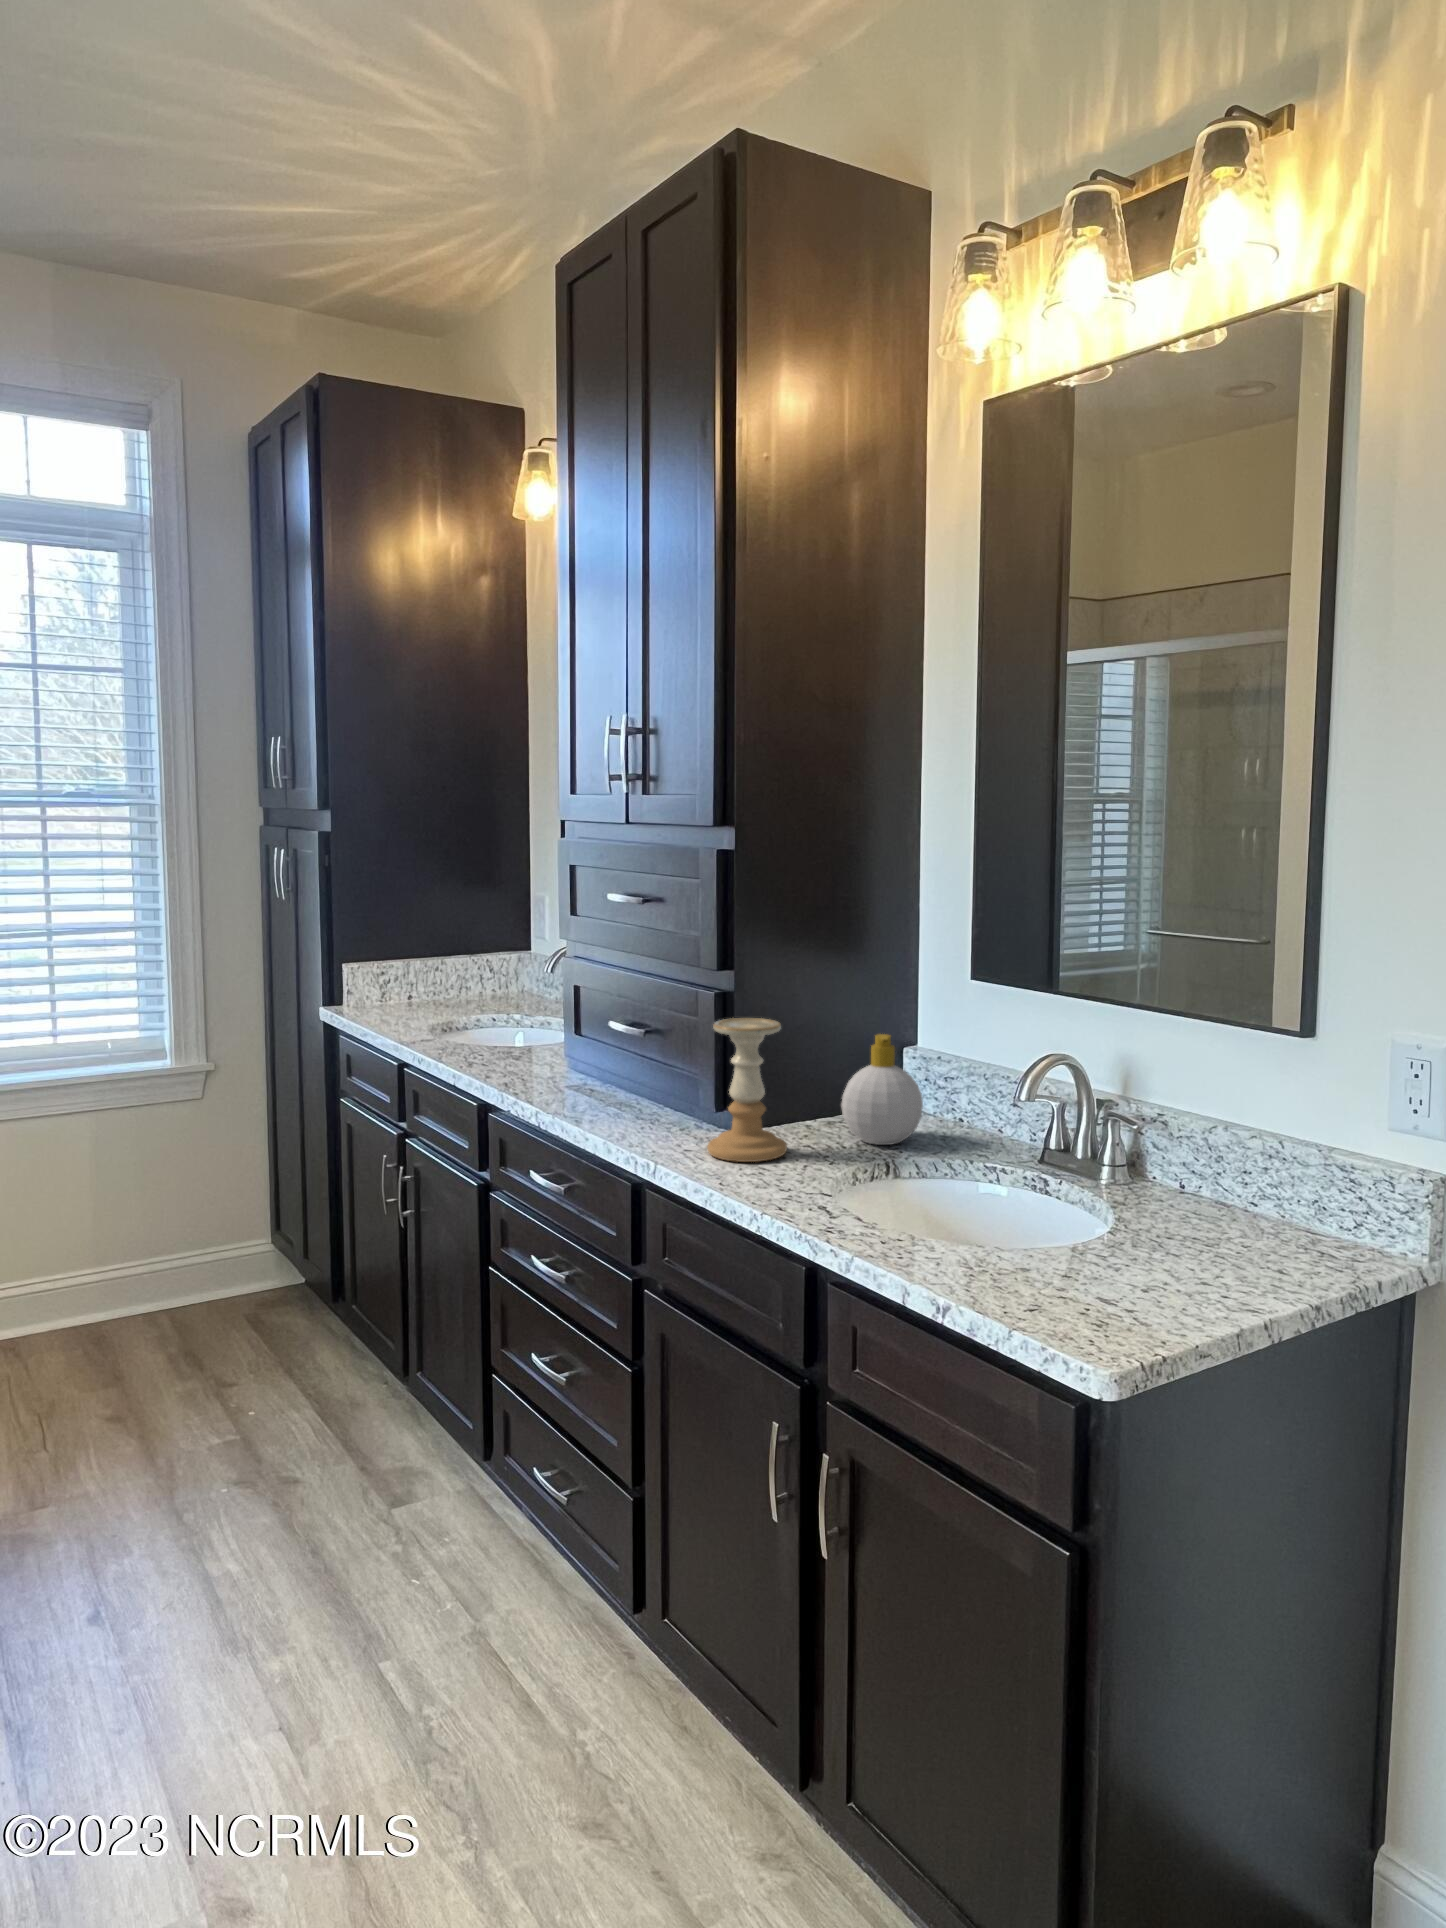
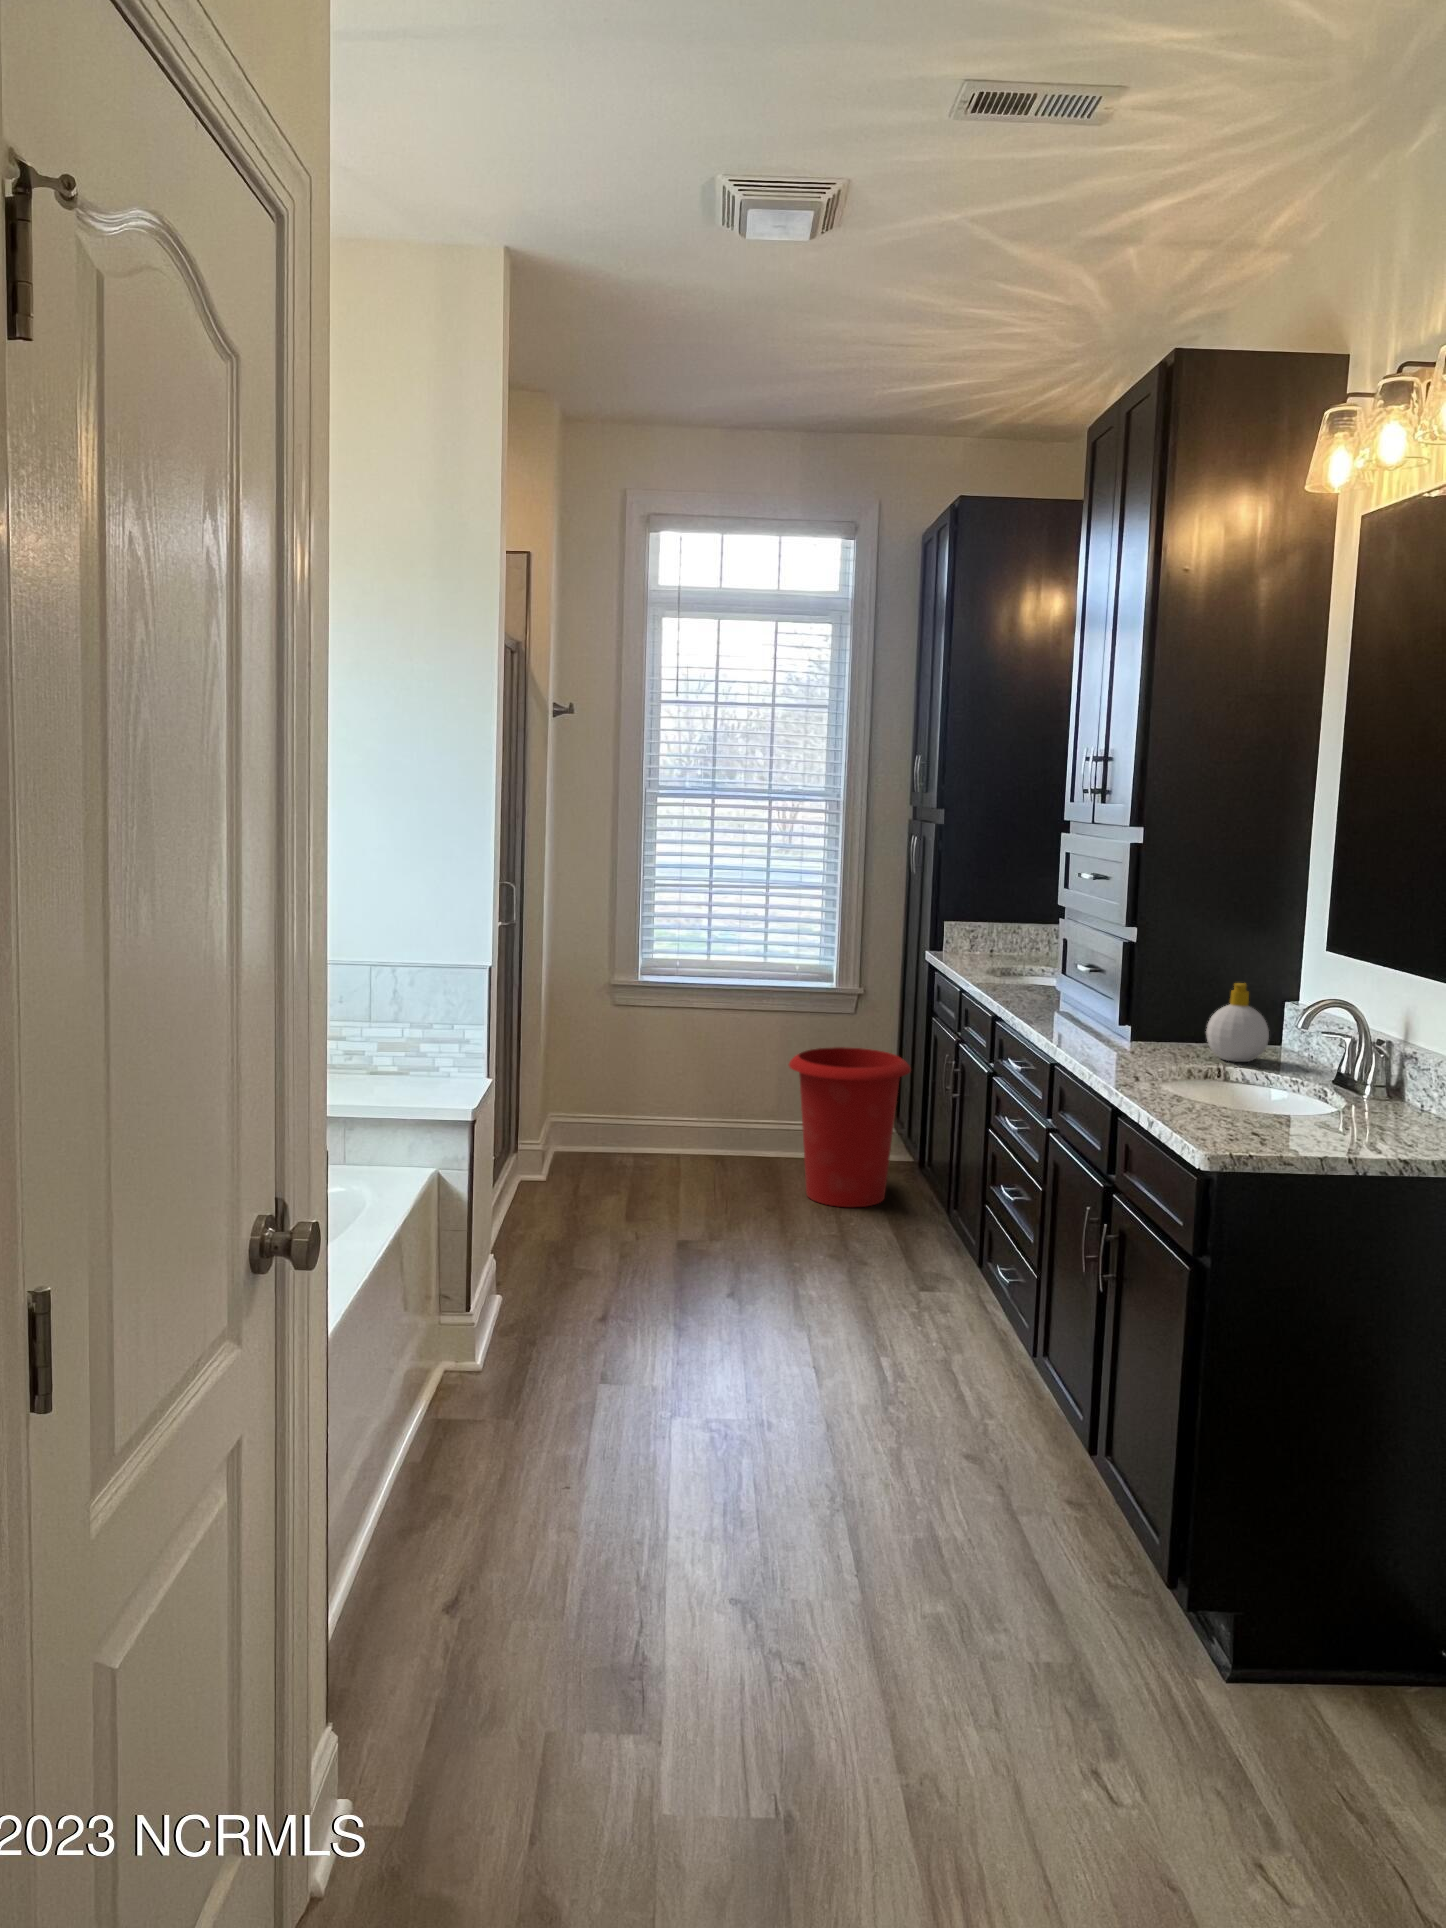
candle holder: present [707,1018,787,1162] -> none [1098,960,1156,1056]
waste bin: none [120,1153,311,1396] -> present [788,1047,911,1207]

